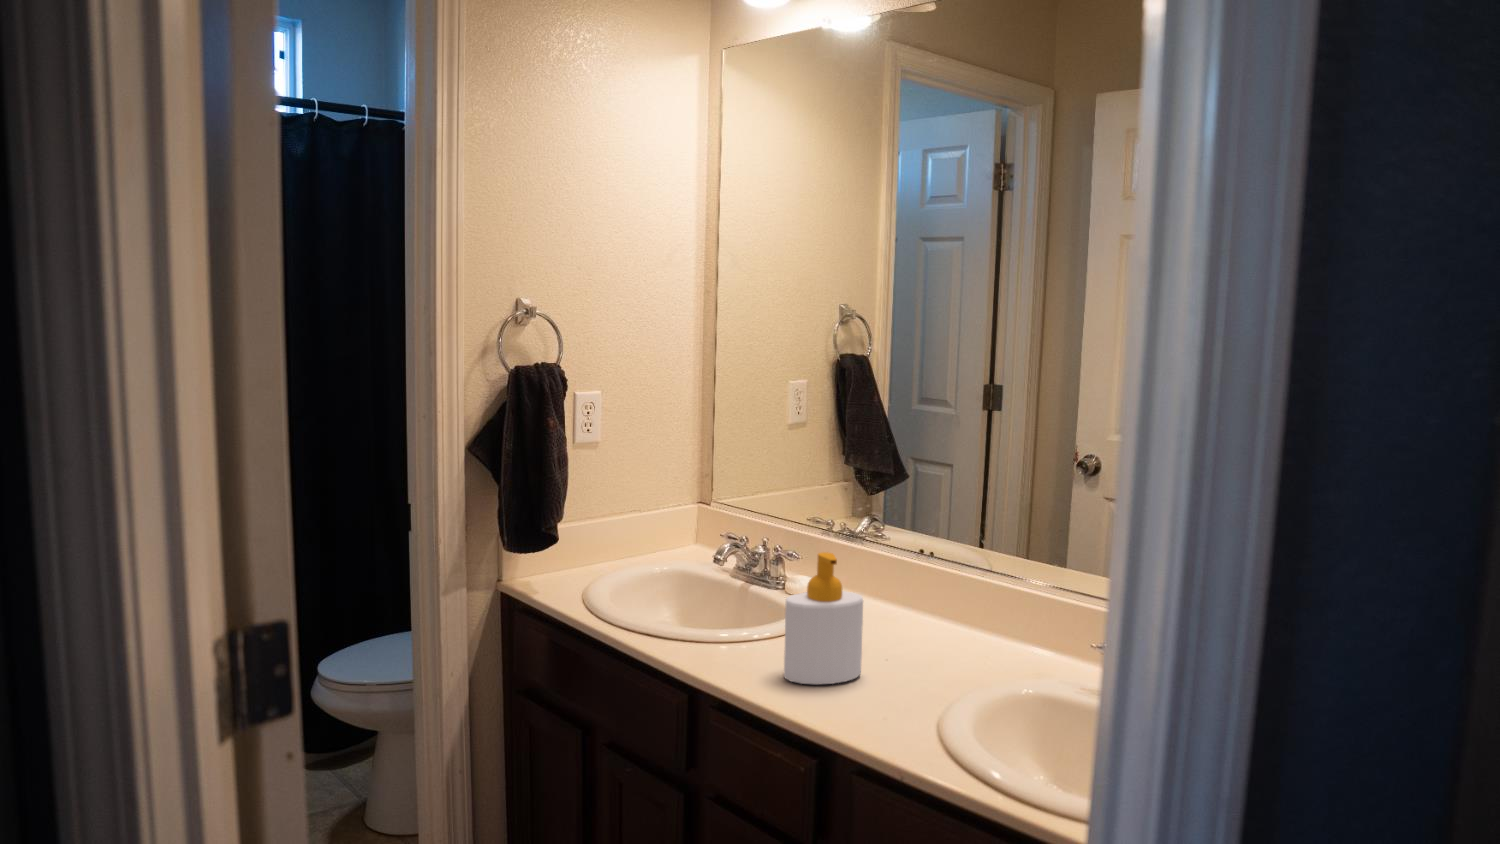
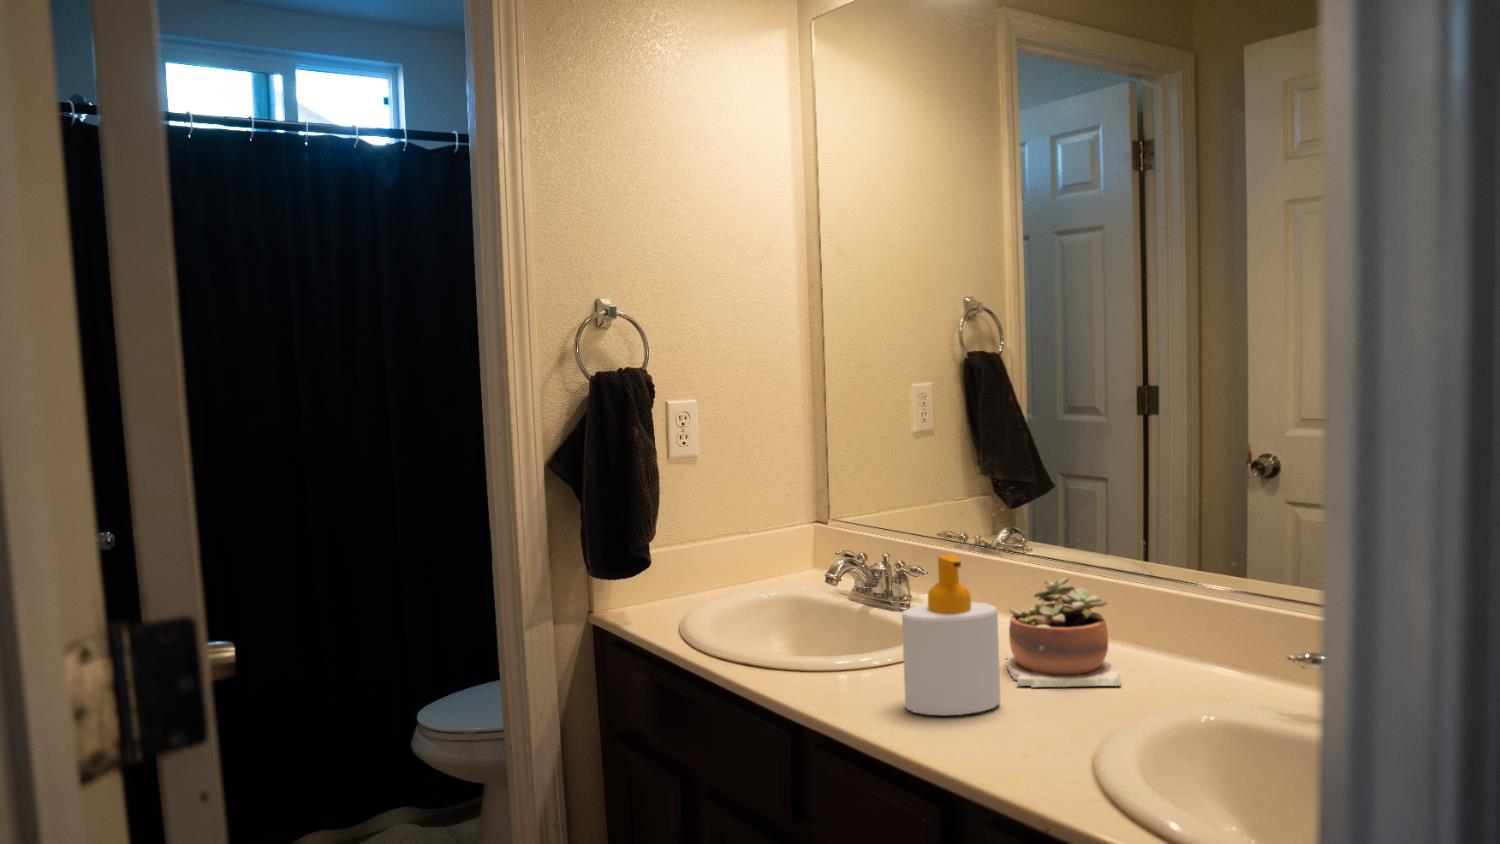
succulent plant: none [864,569,957,660] -> present [1006,577,1121,687]

